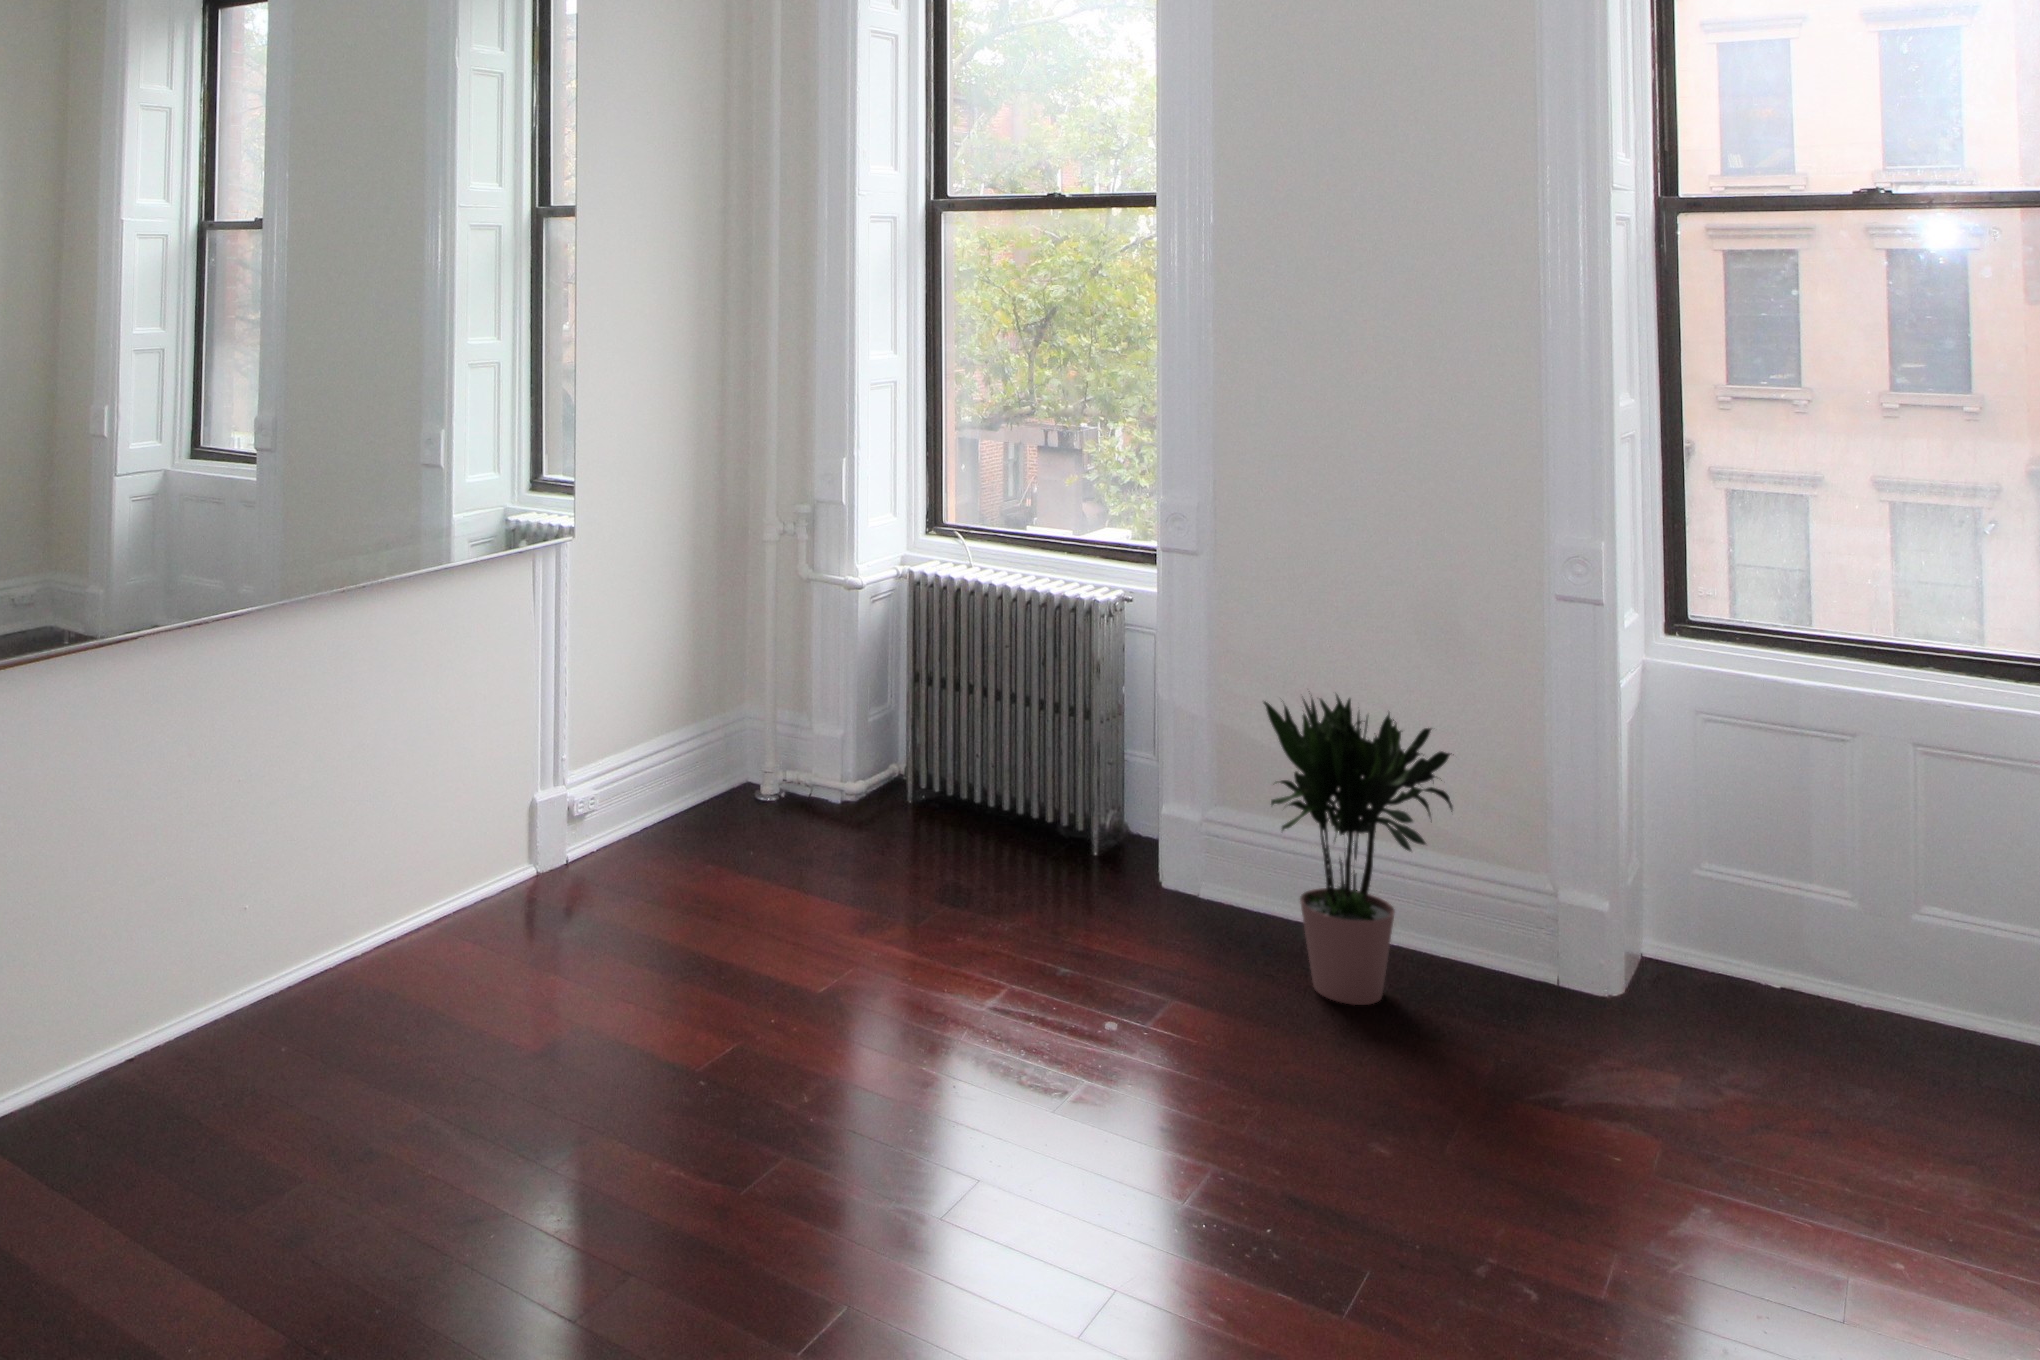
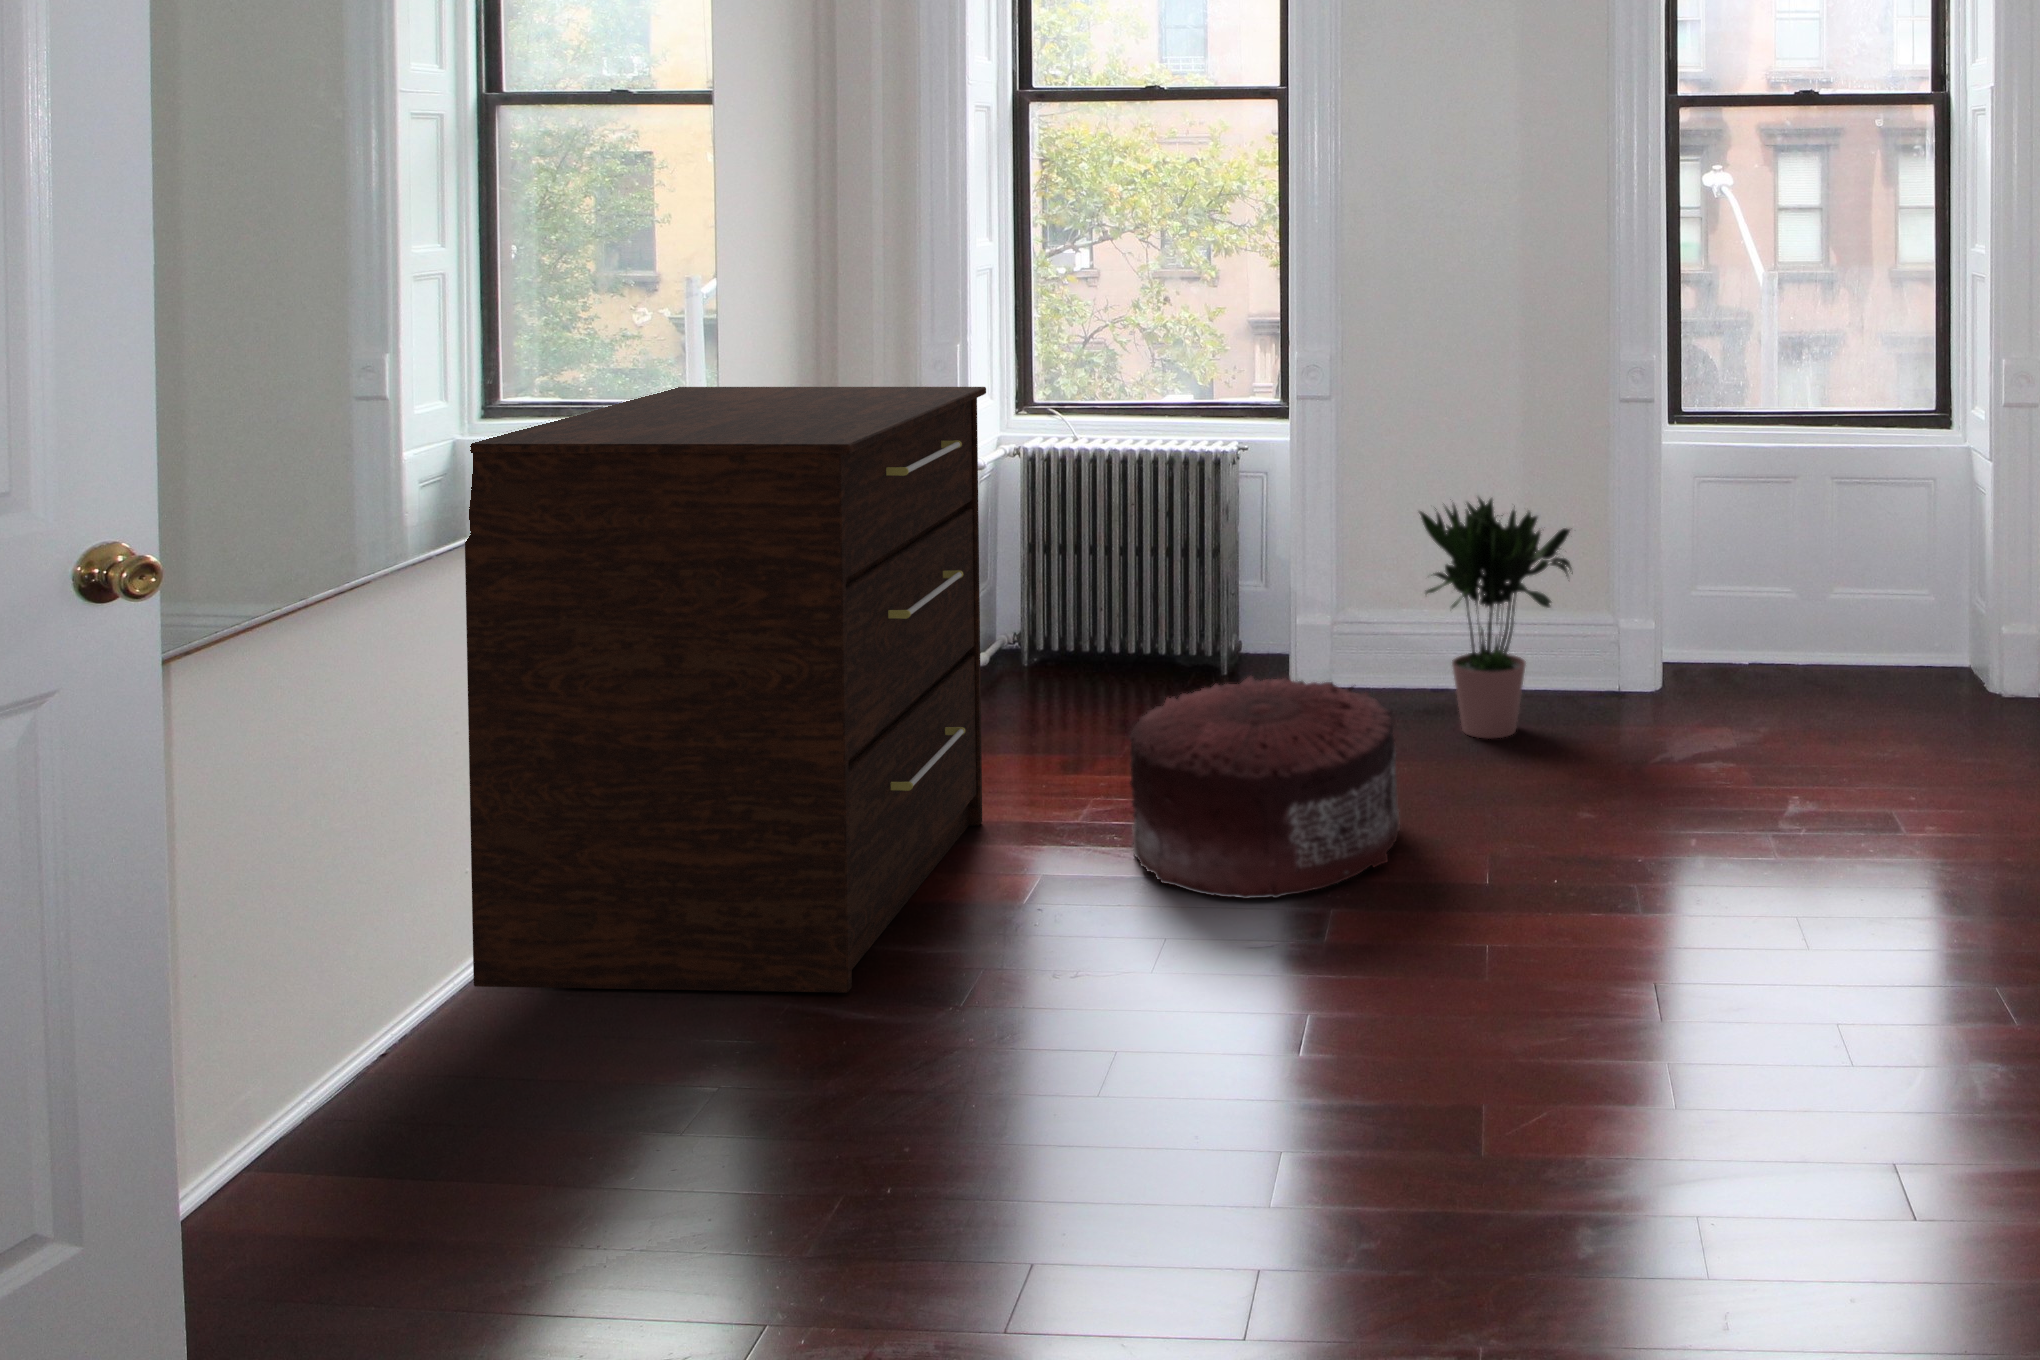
dresser: none [233,485,745,1120] -> present [465,387,986,993]
pouf: none [823,865,1137,1143] -> present [1130,676,1400,899]

